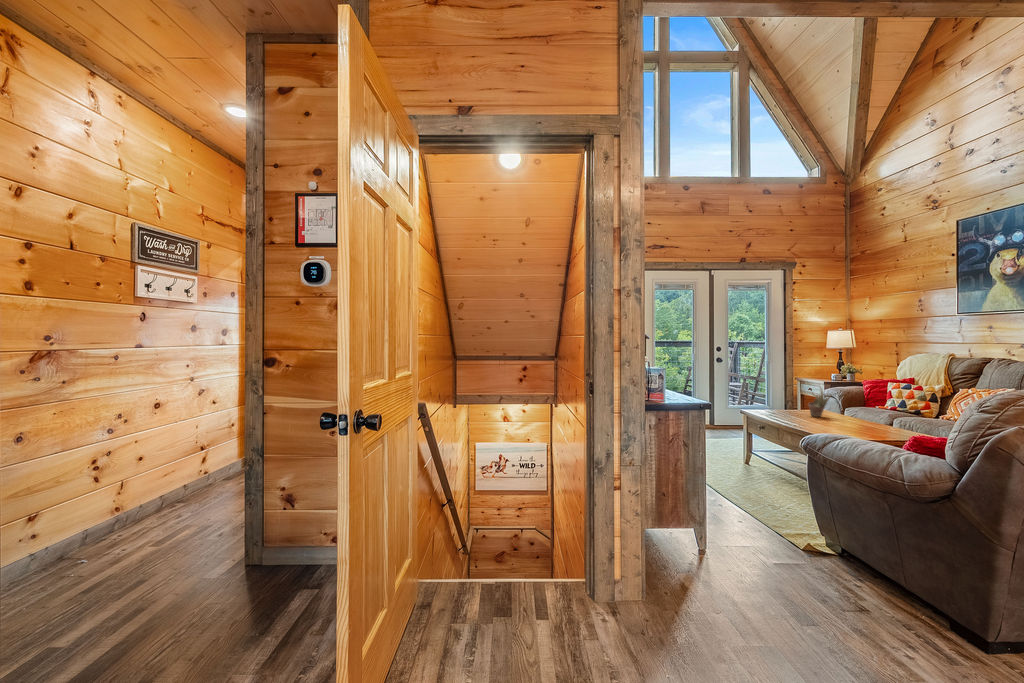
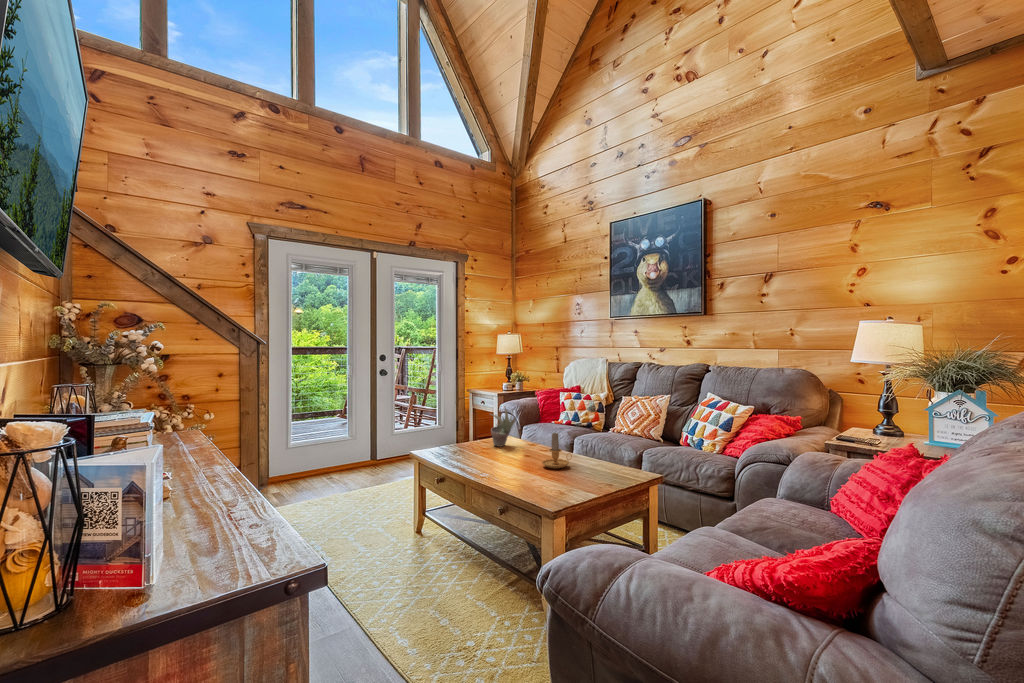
candle: none [847,404,876,431] -> present [542,433,572,469]

